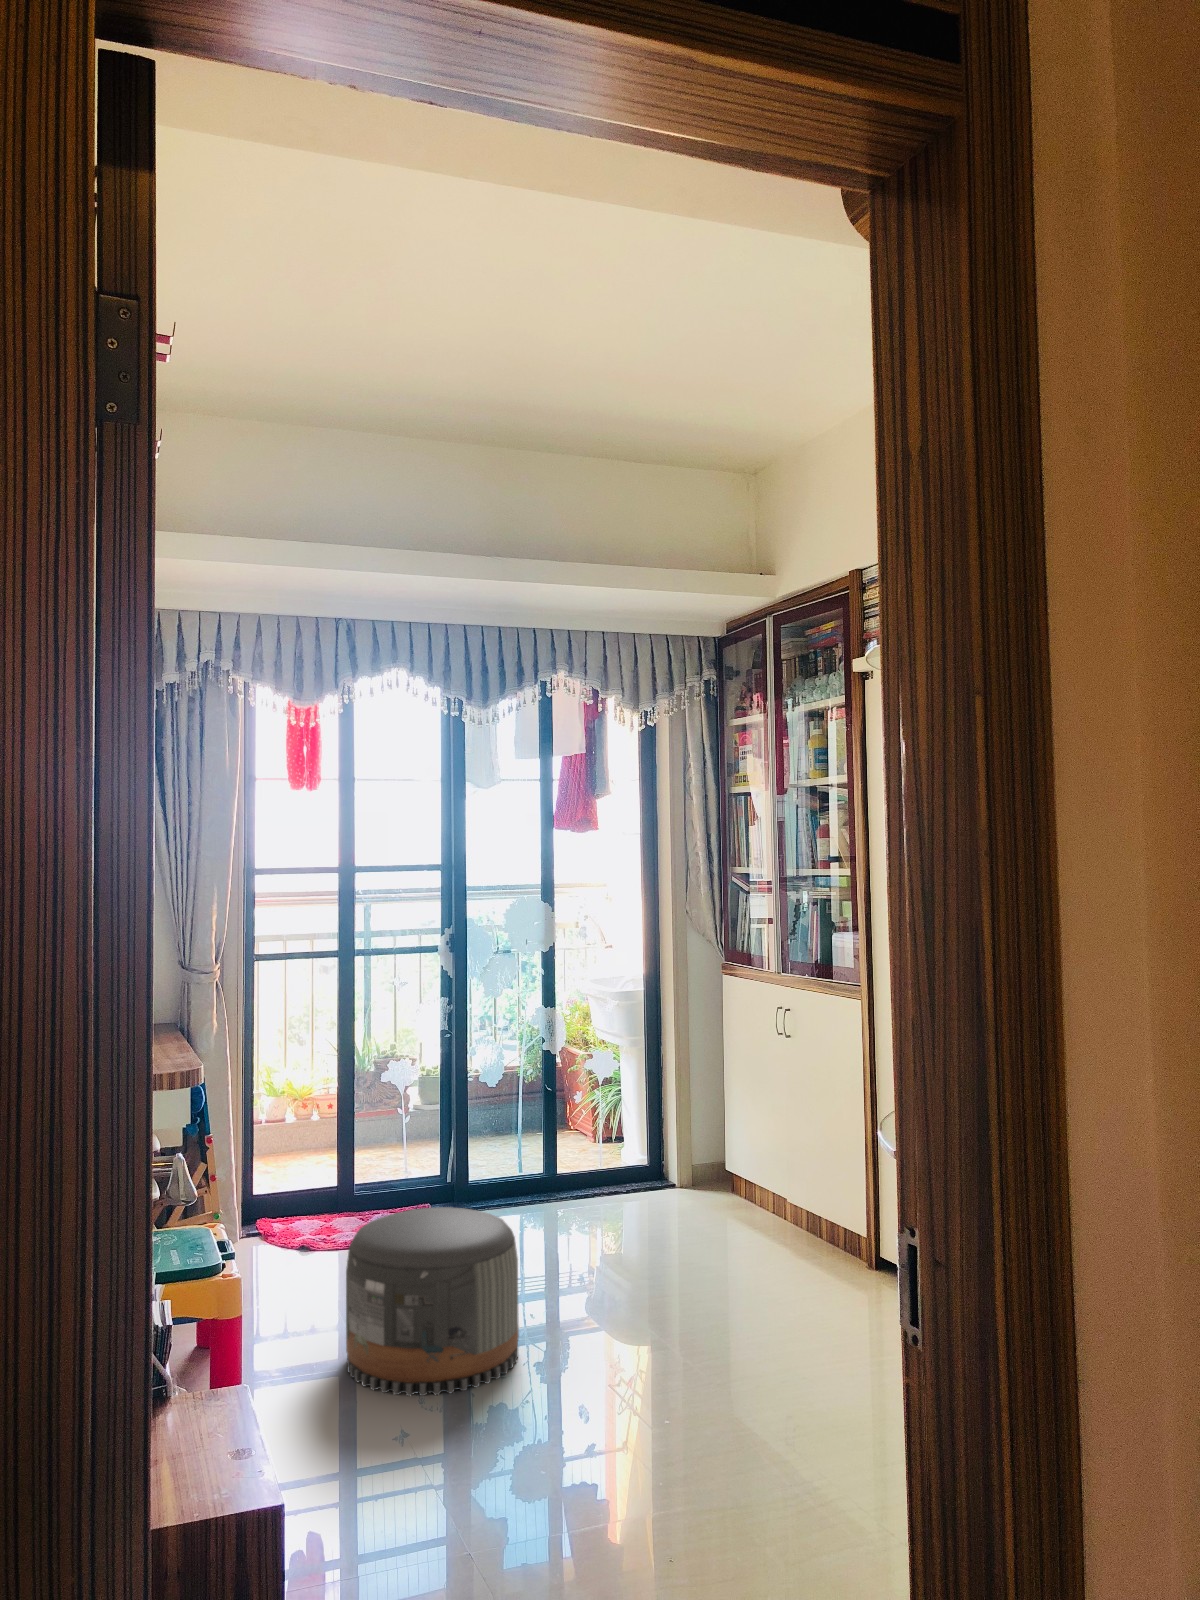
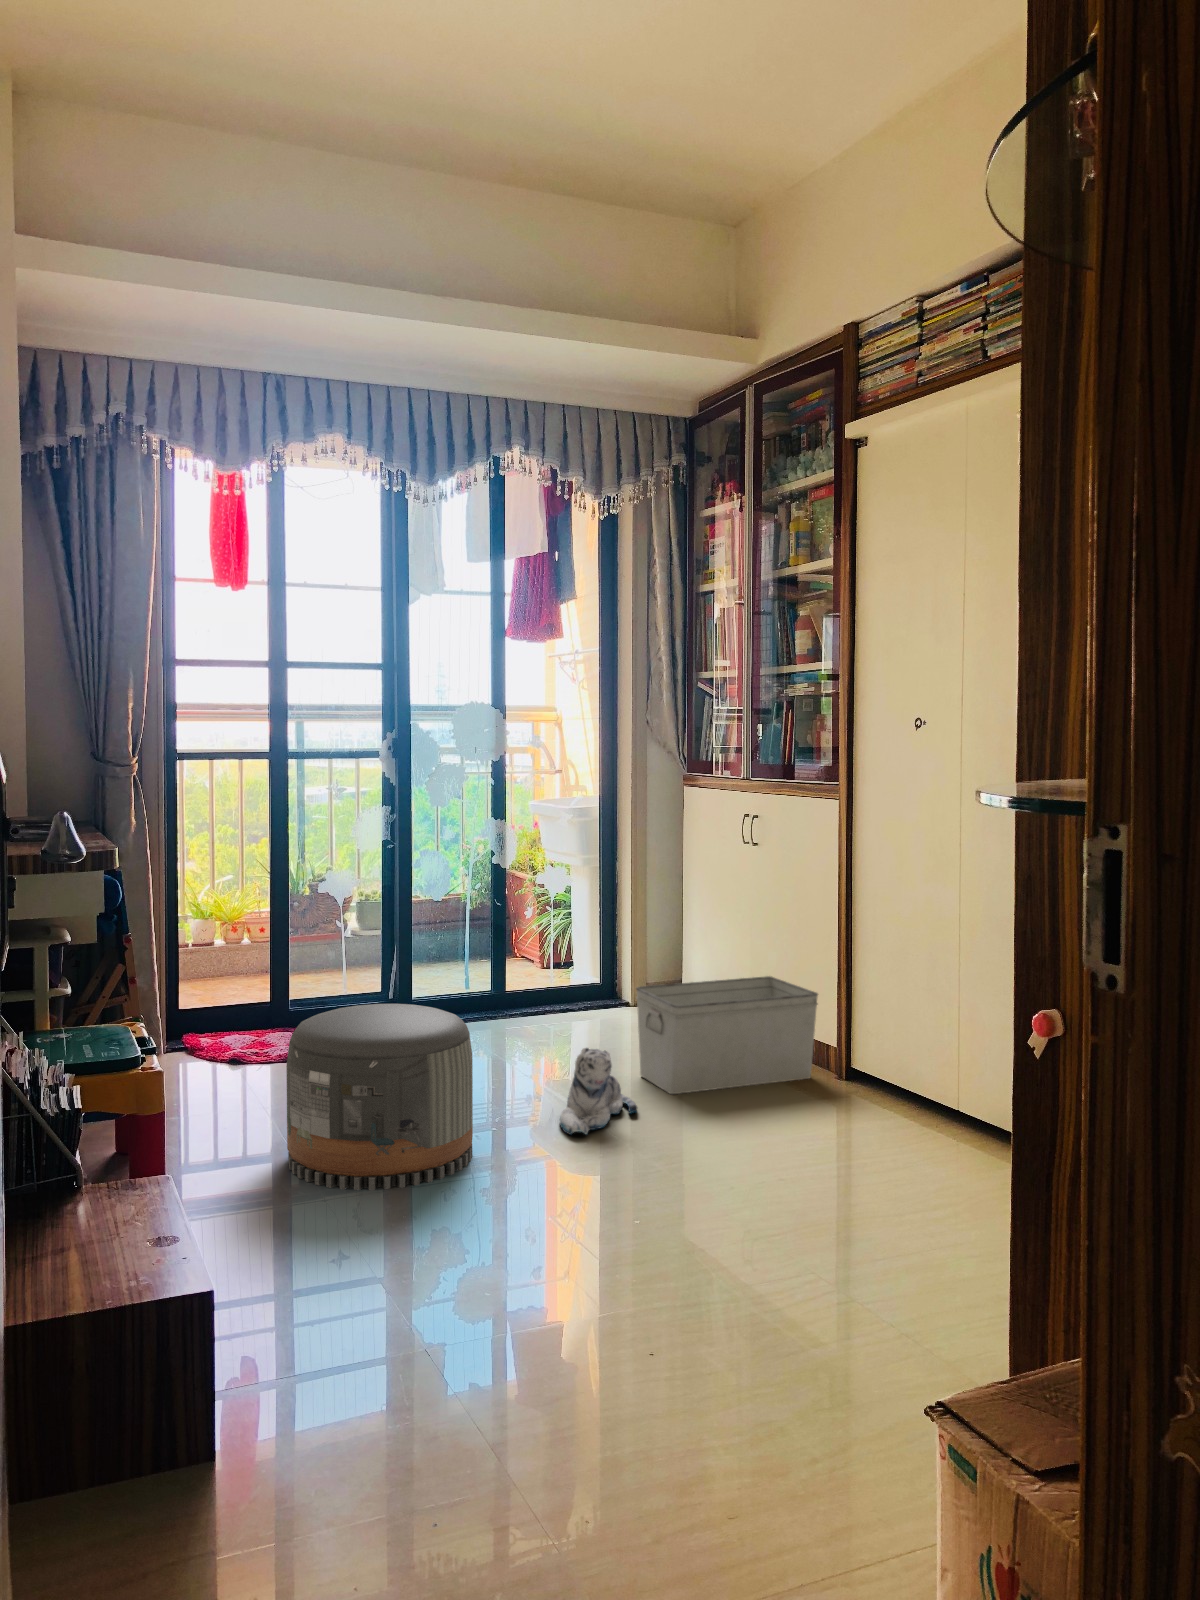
storage bin: none [676,1165,849,1287] -> present [636,976,818,1094]
plush toy: none [602,1246,677,1335] -> present [560,1047,637,1135]

